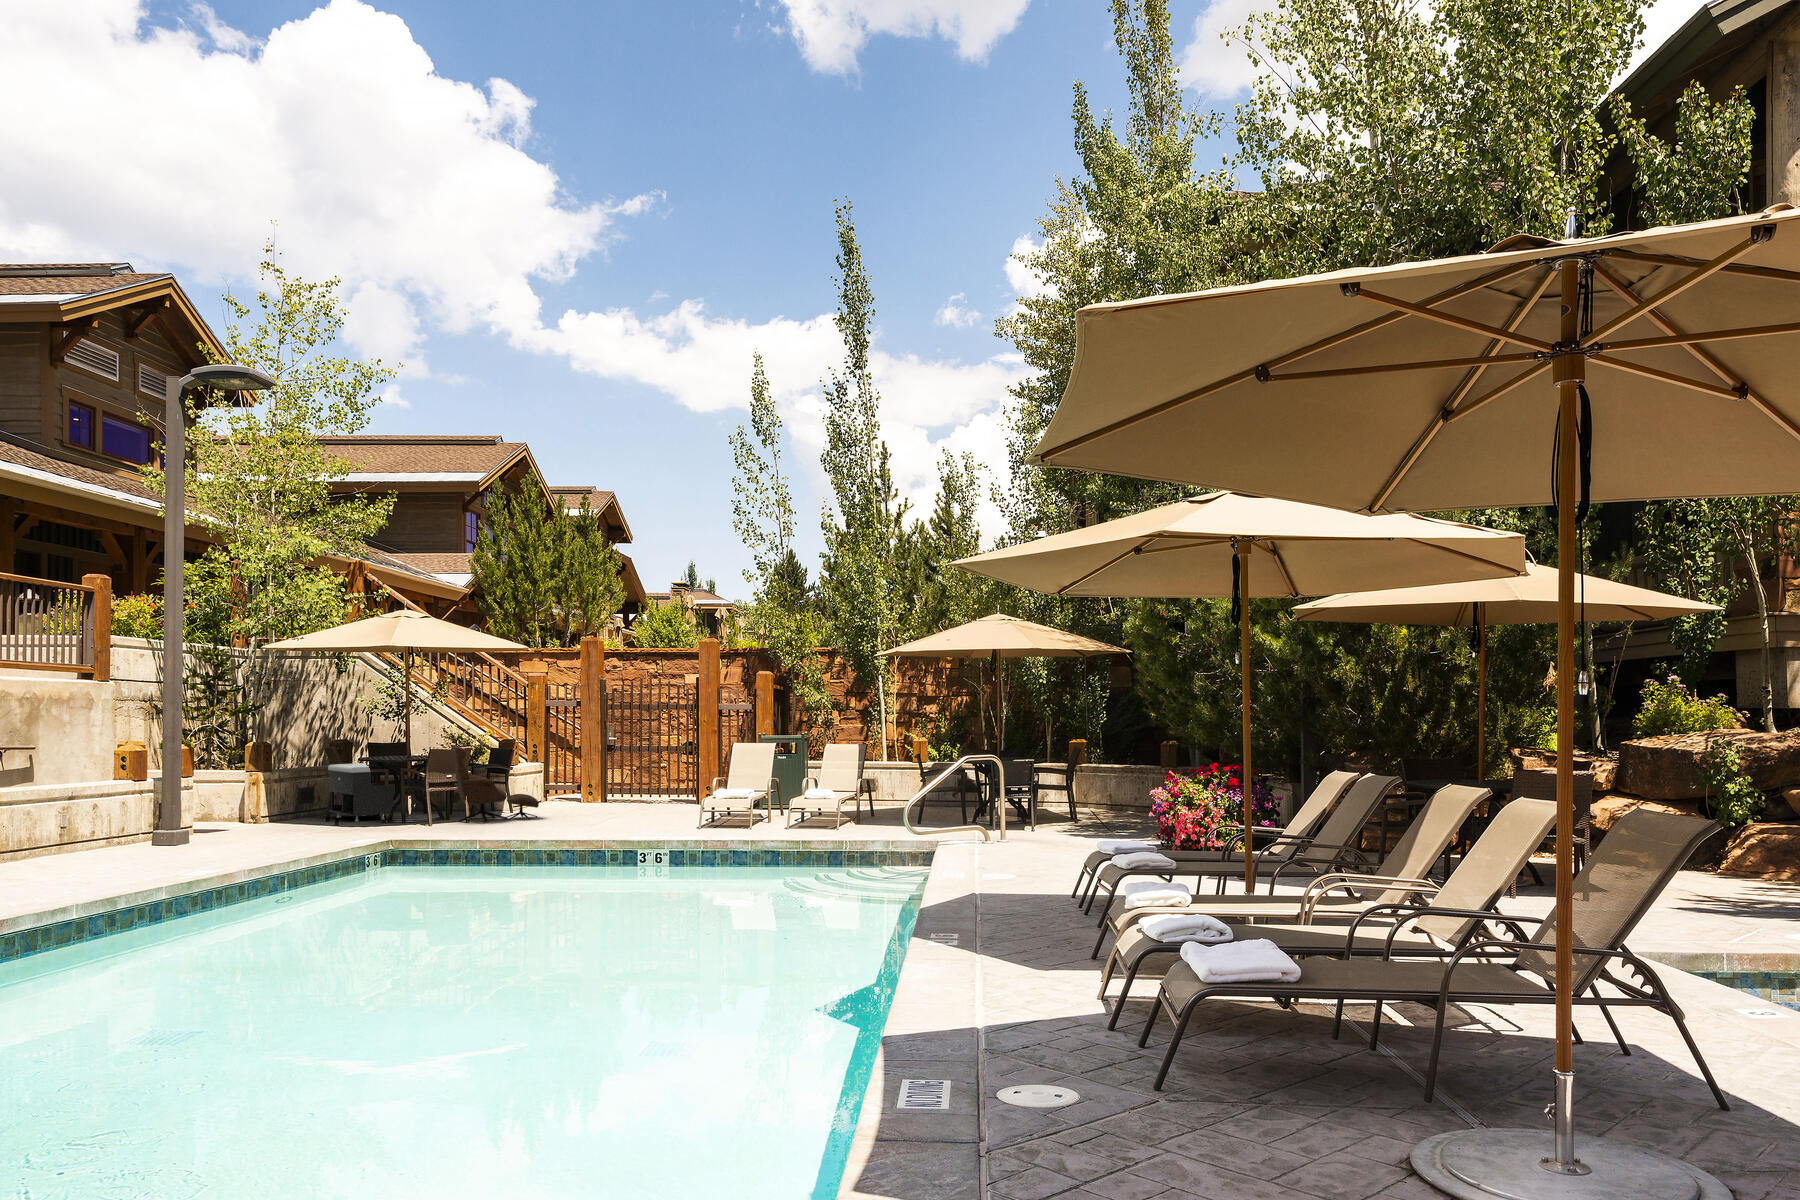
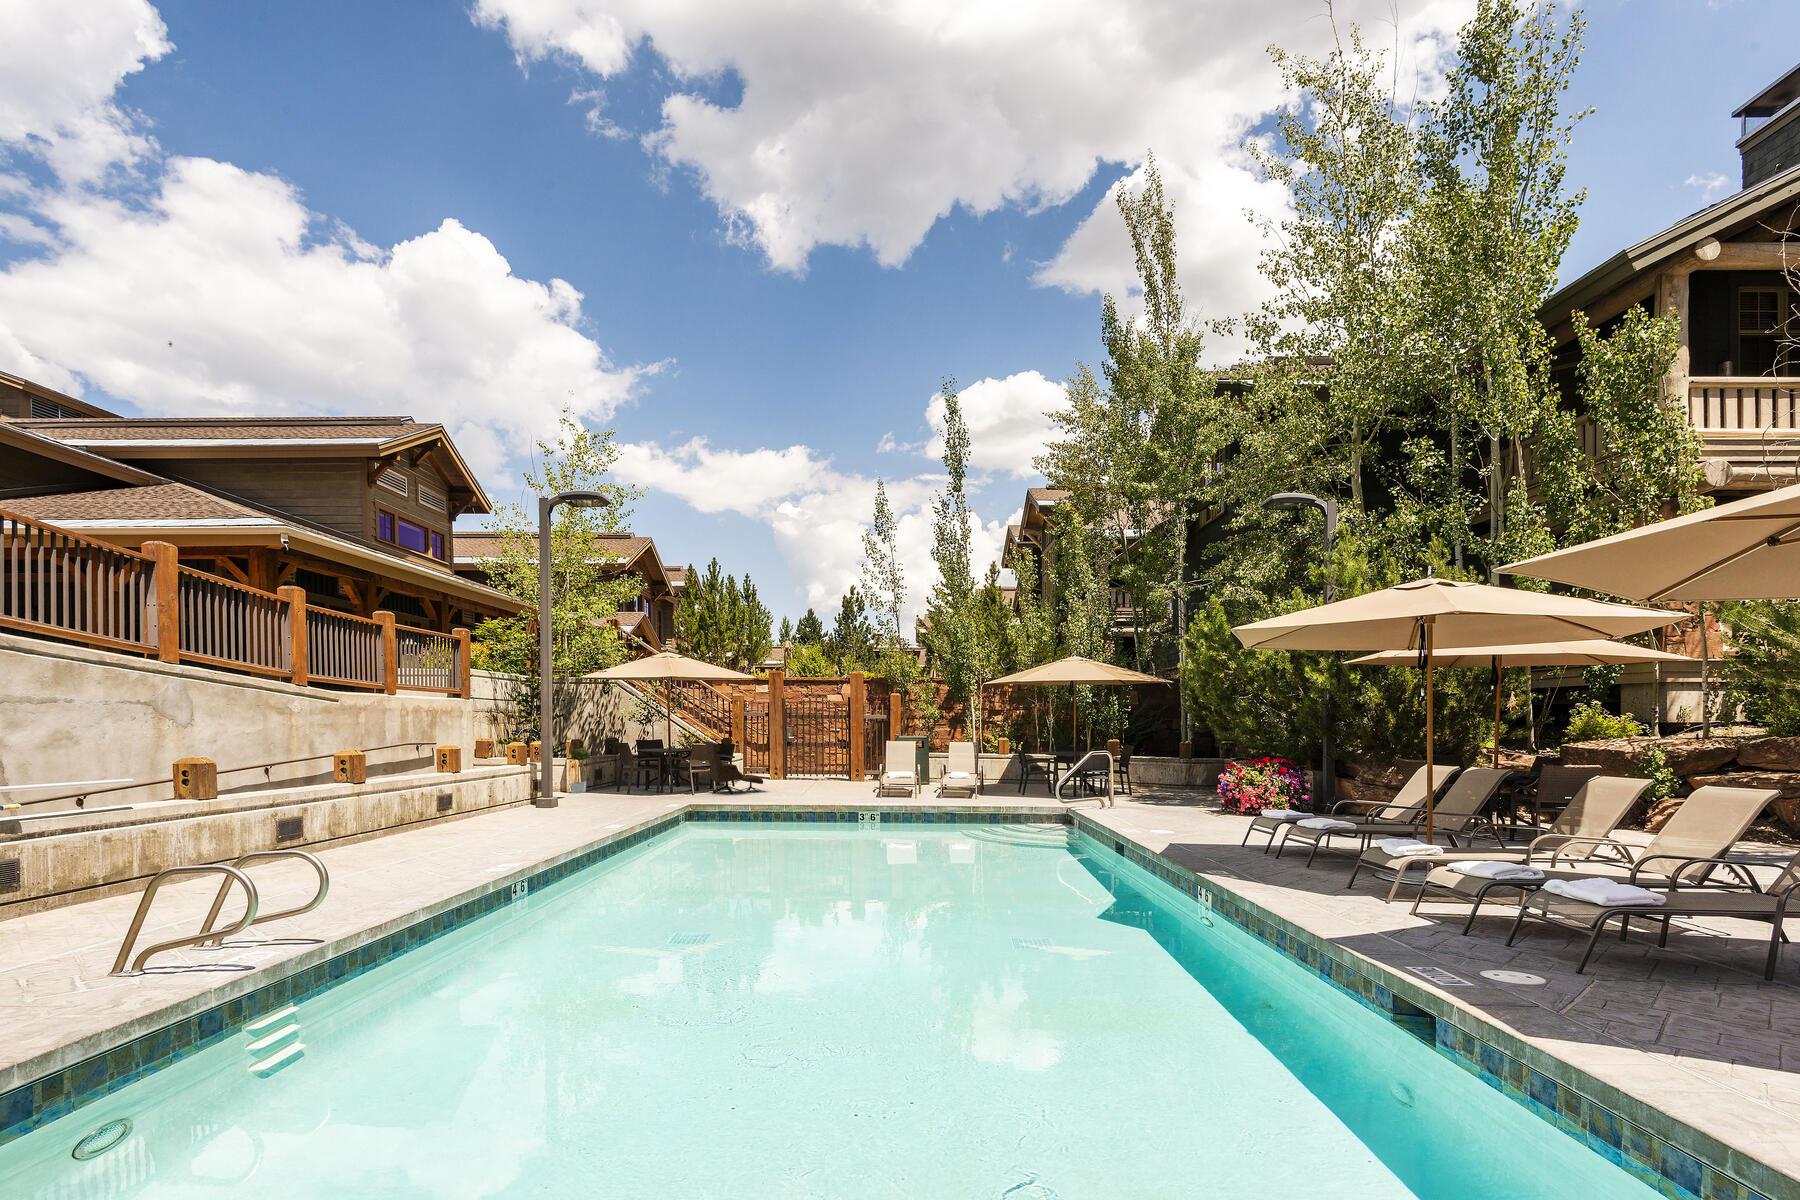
potted tree: none [256,755,286,821] -> present [571,748,590,793]
storage bench: present [328,763,393,821] -> none [615,753,663,793]

